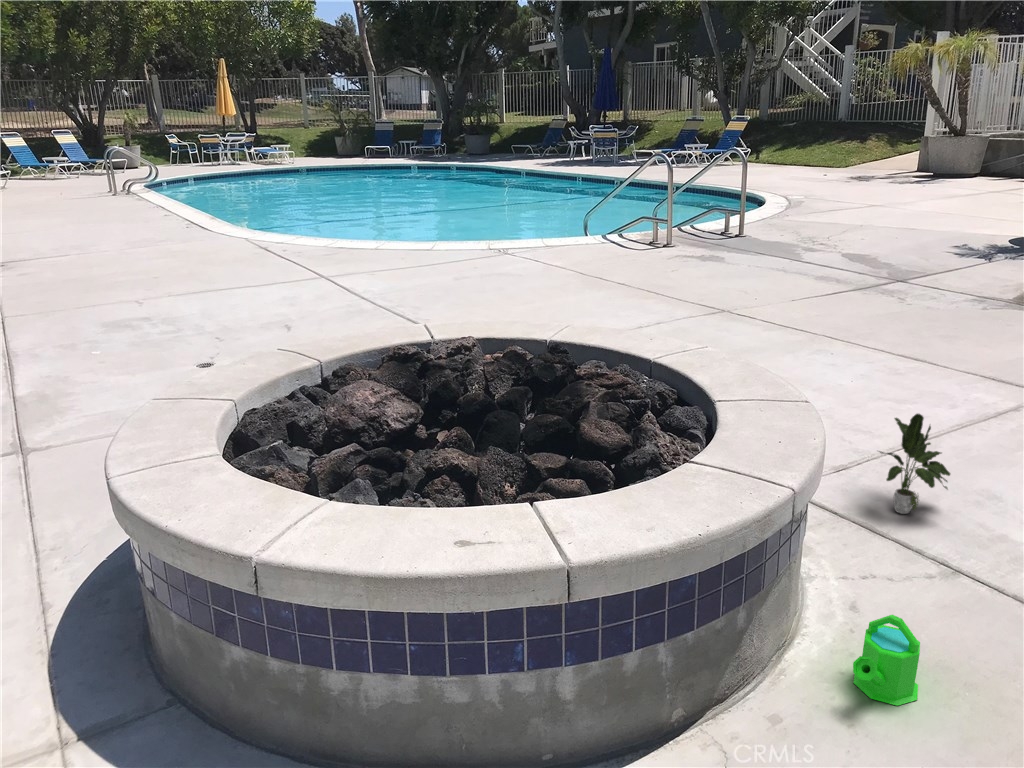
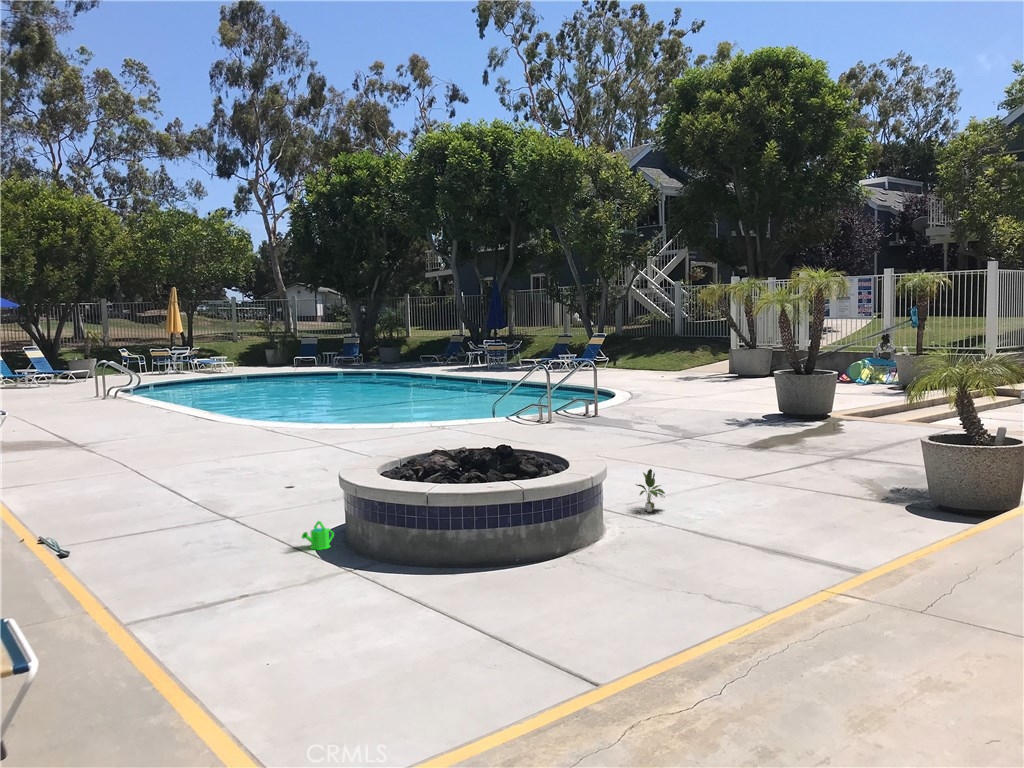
watering can: present [853,615,920,706] -> present [302,521,334,550]

